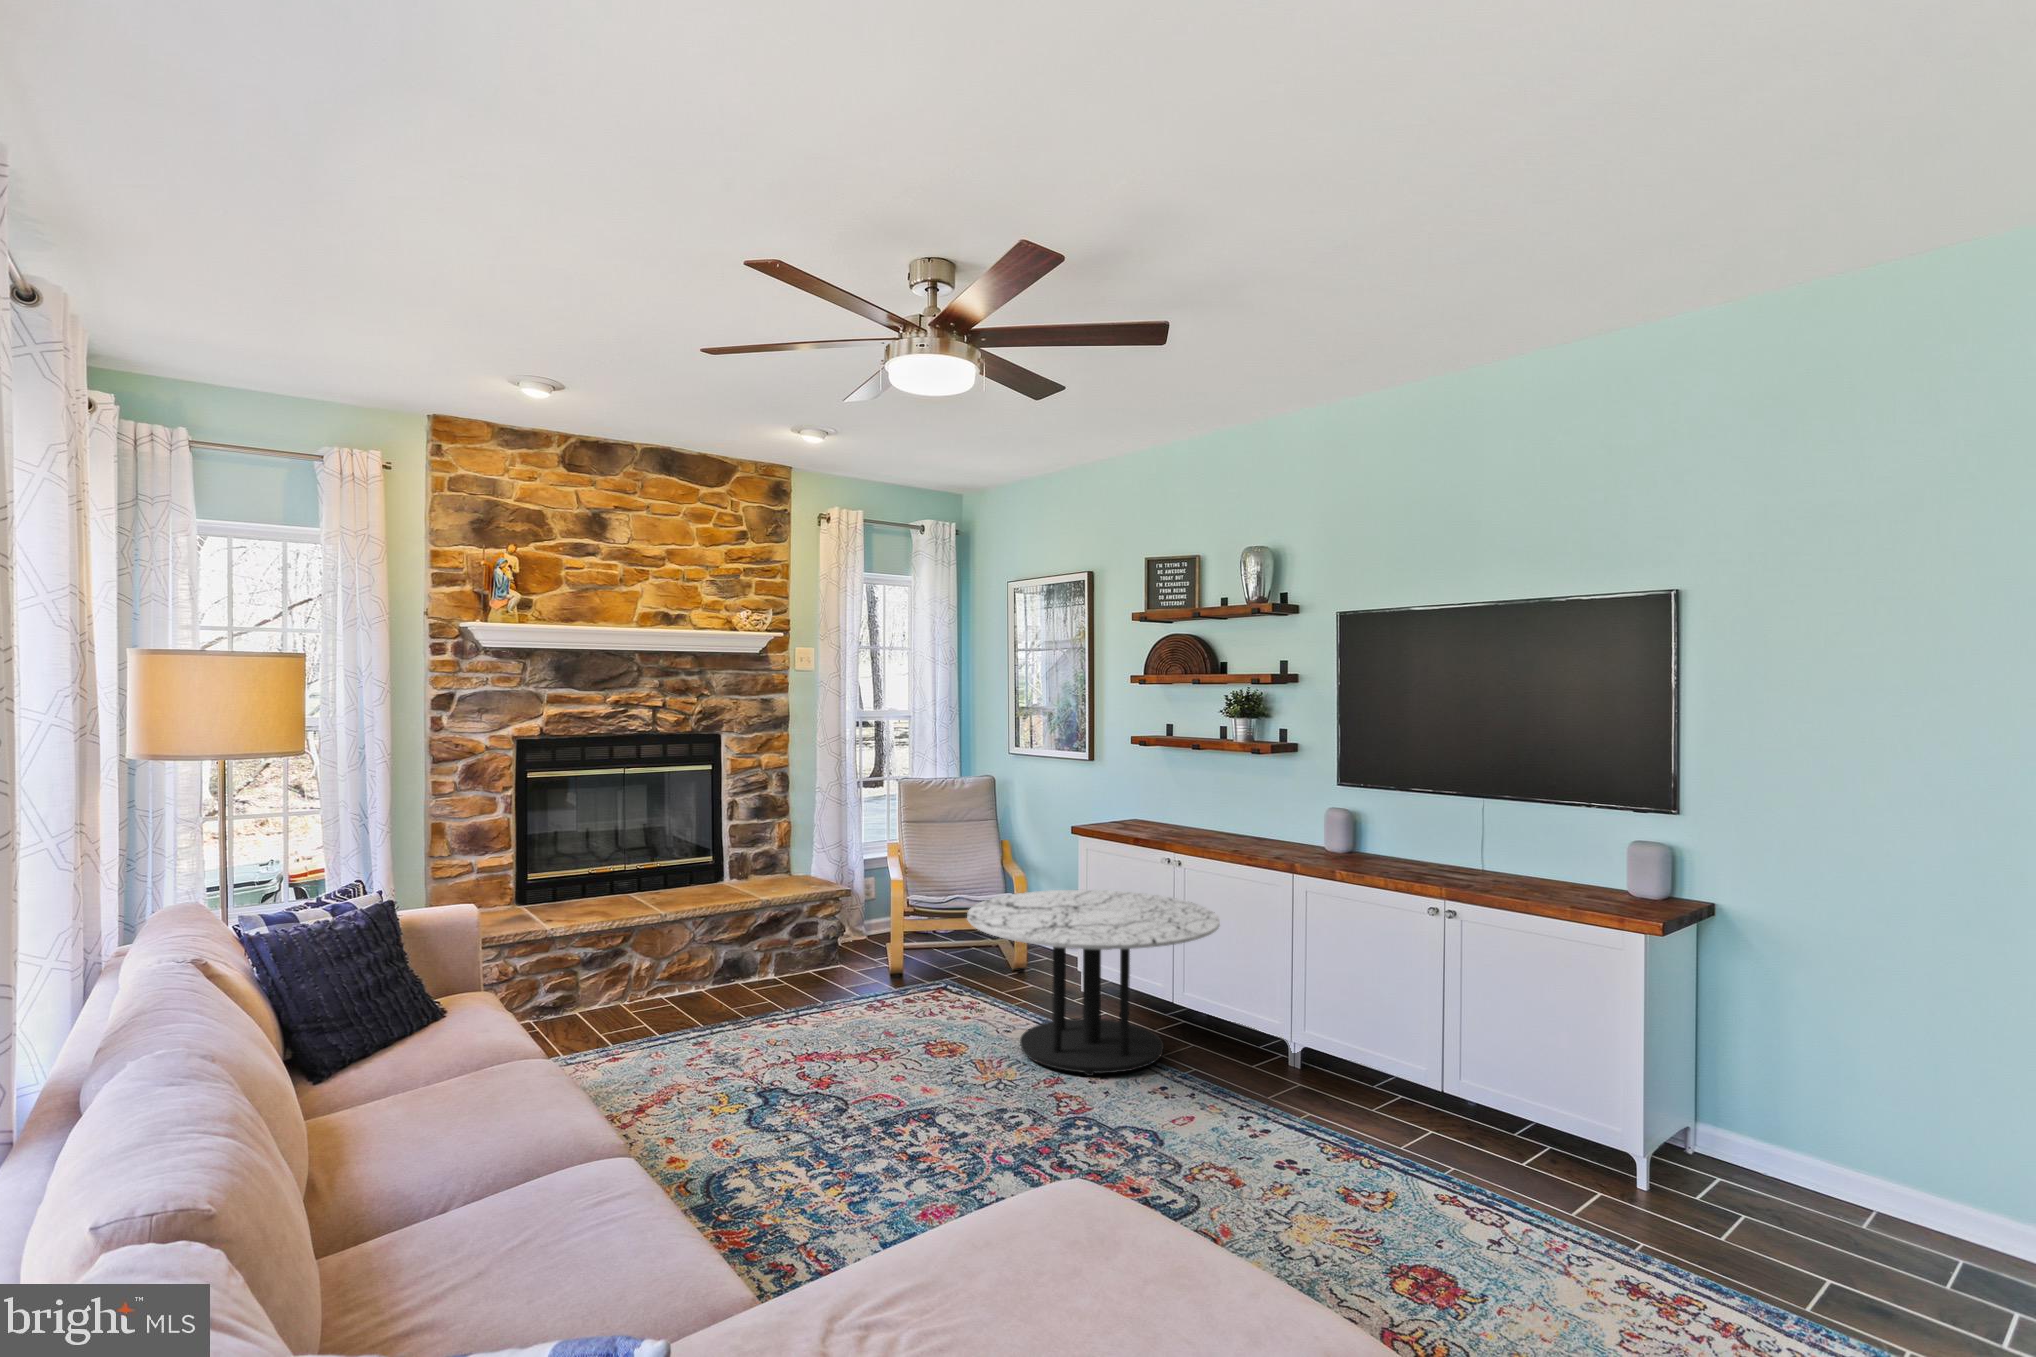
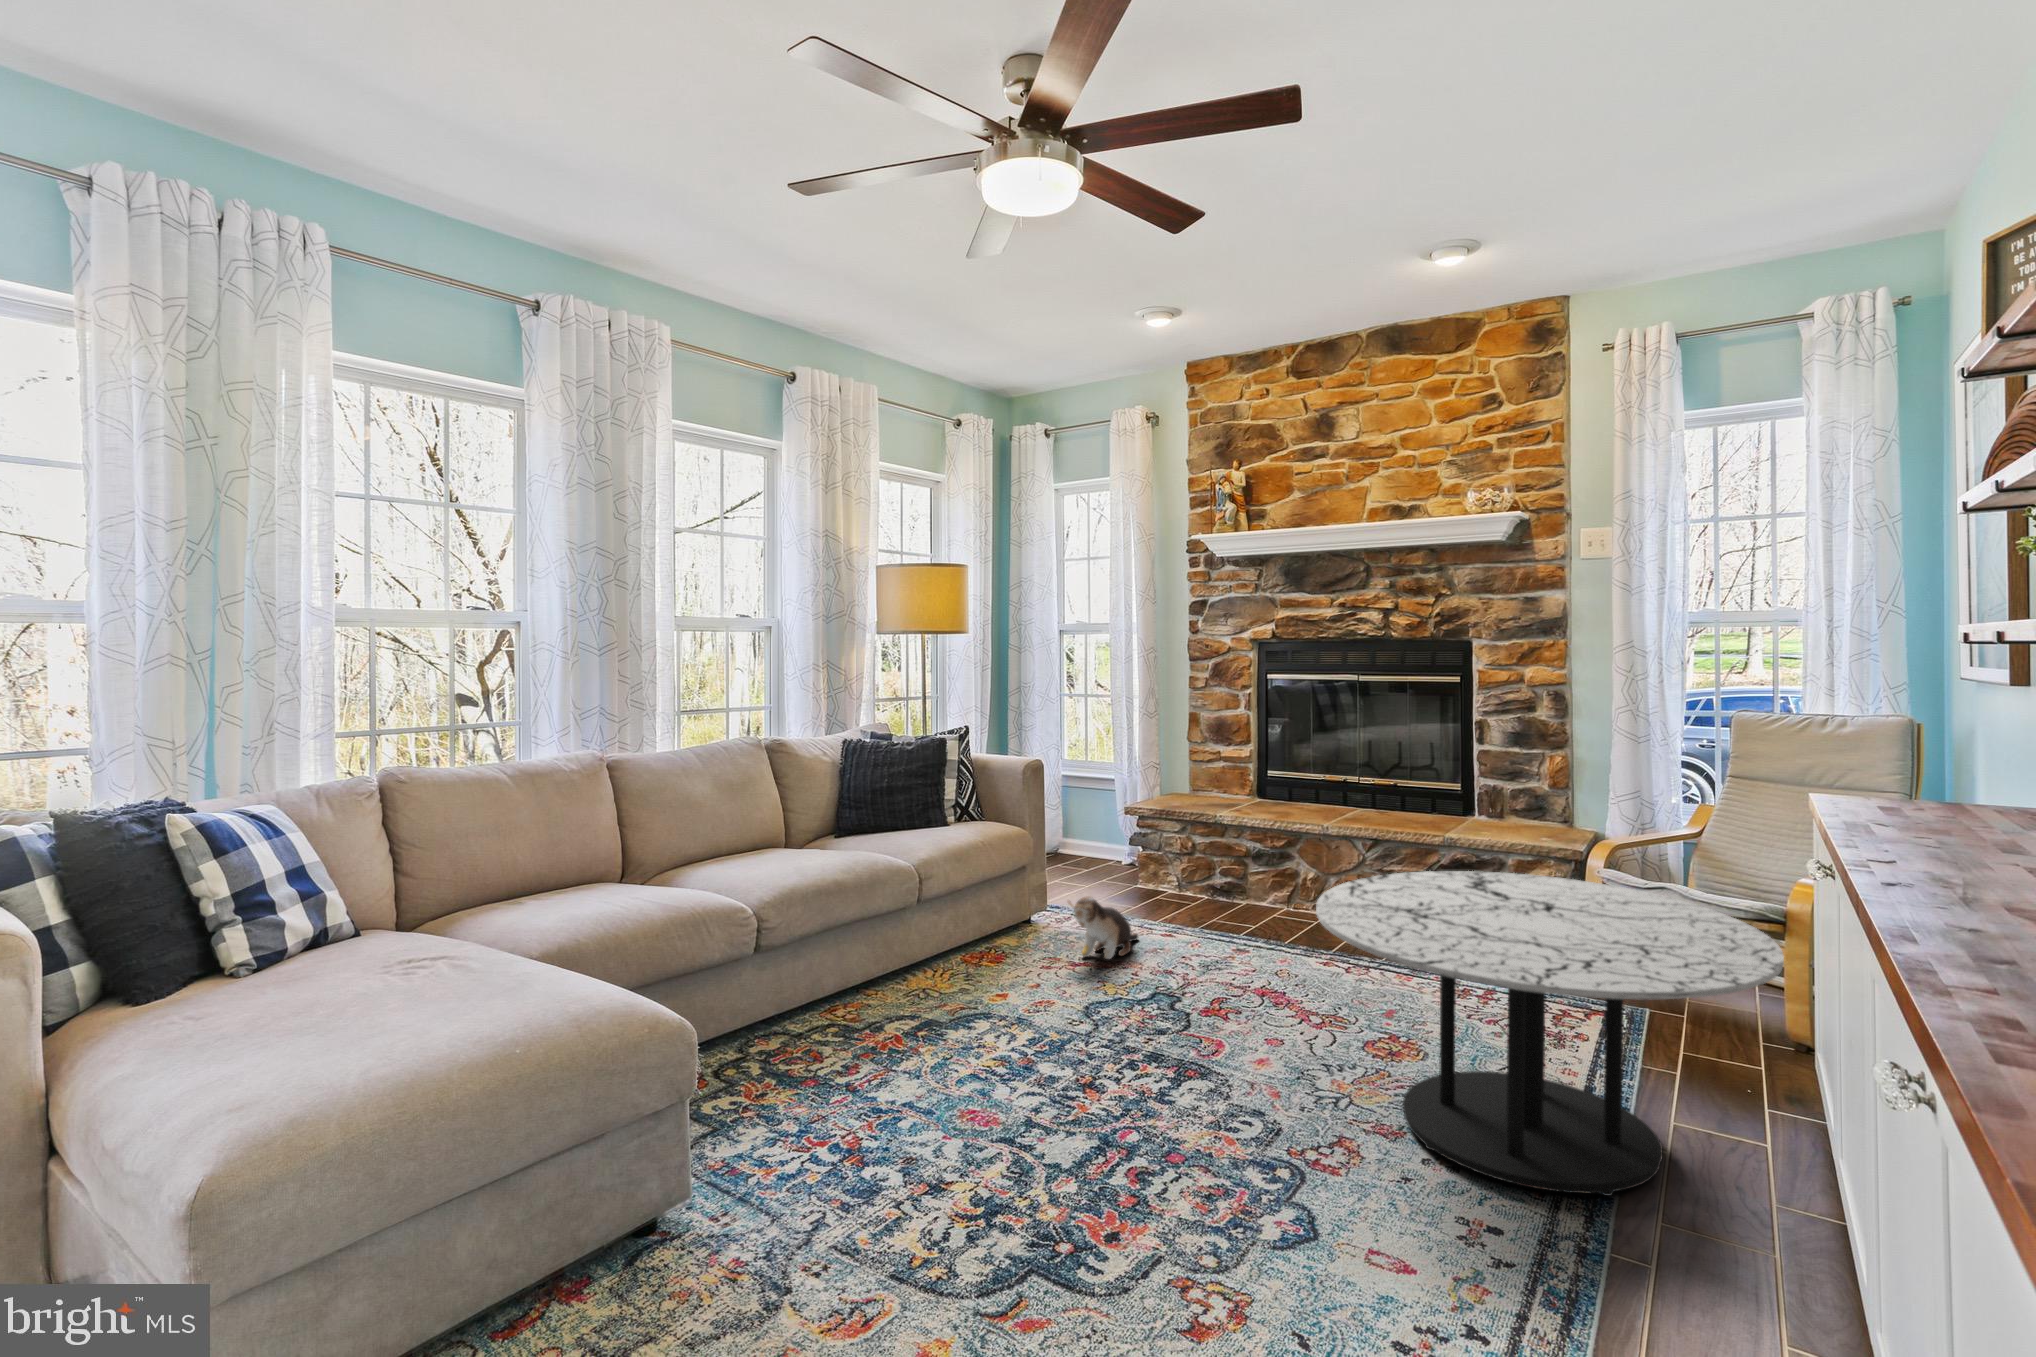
plush toy: none [615,1028,668,1100] -> present [1068,896,1138,959]

